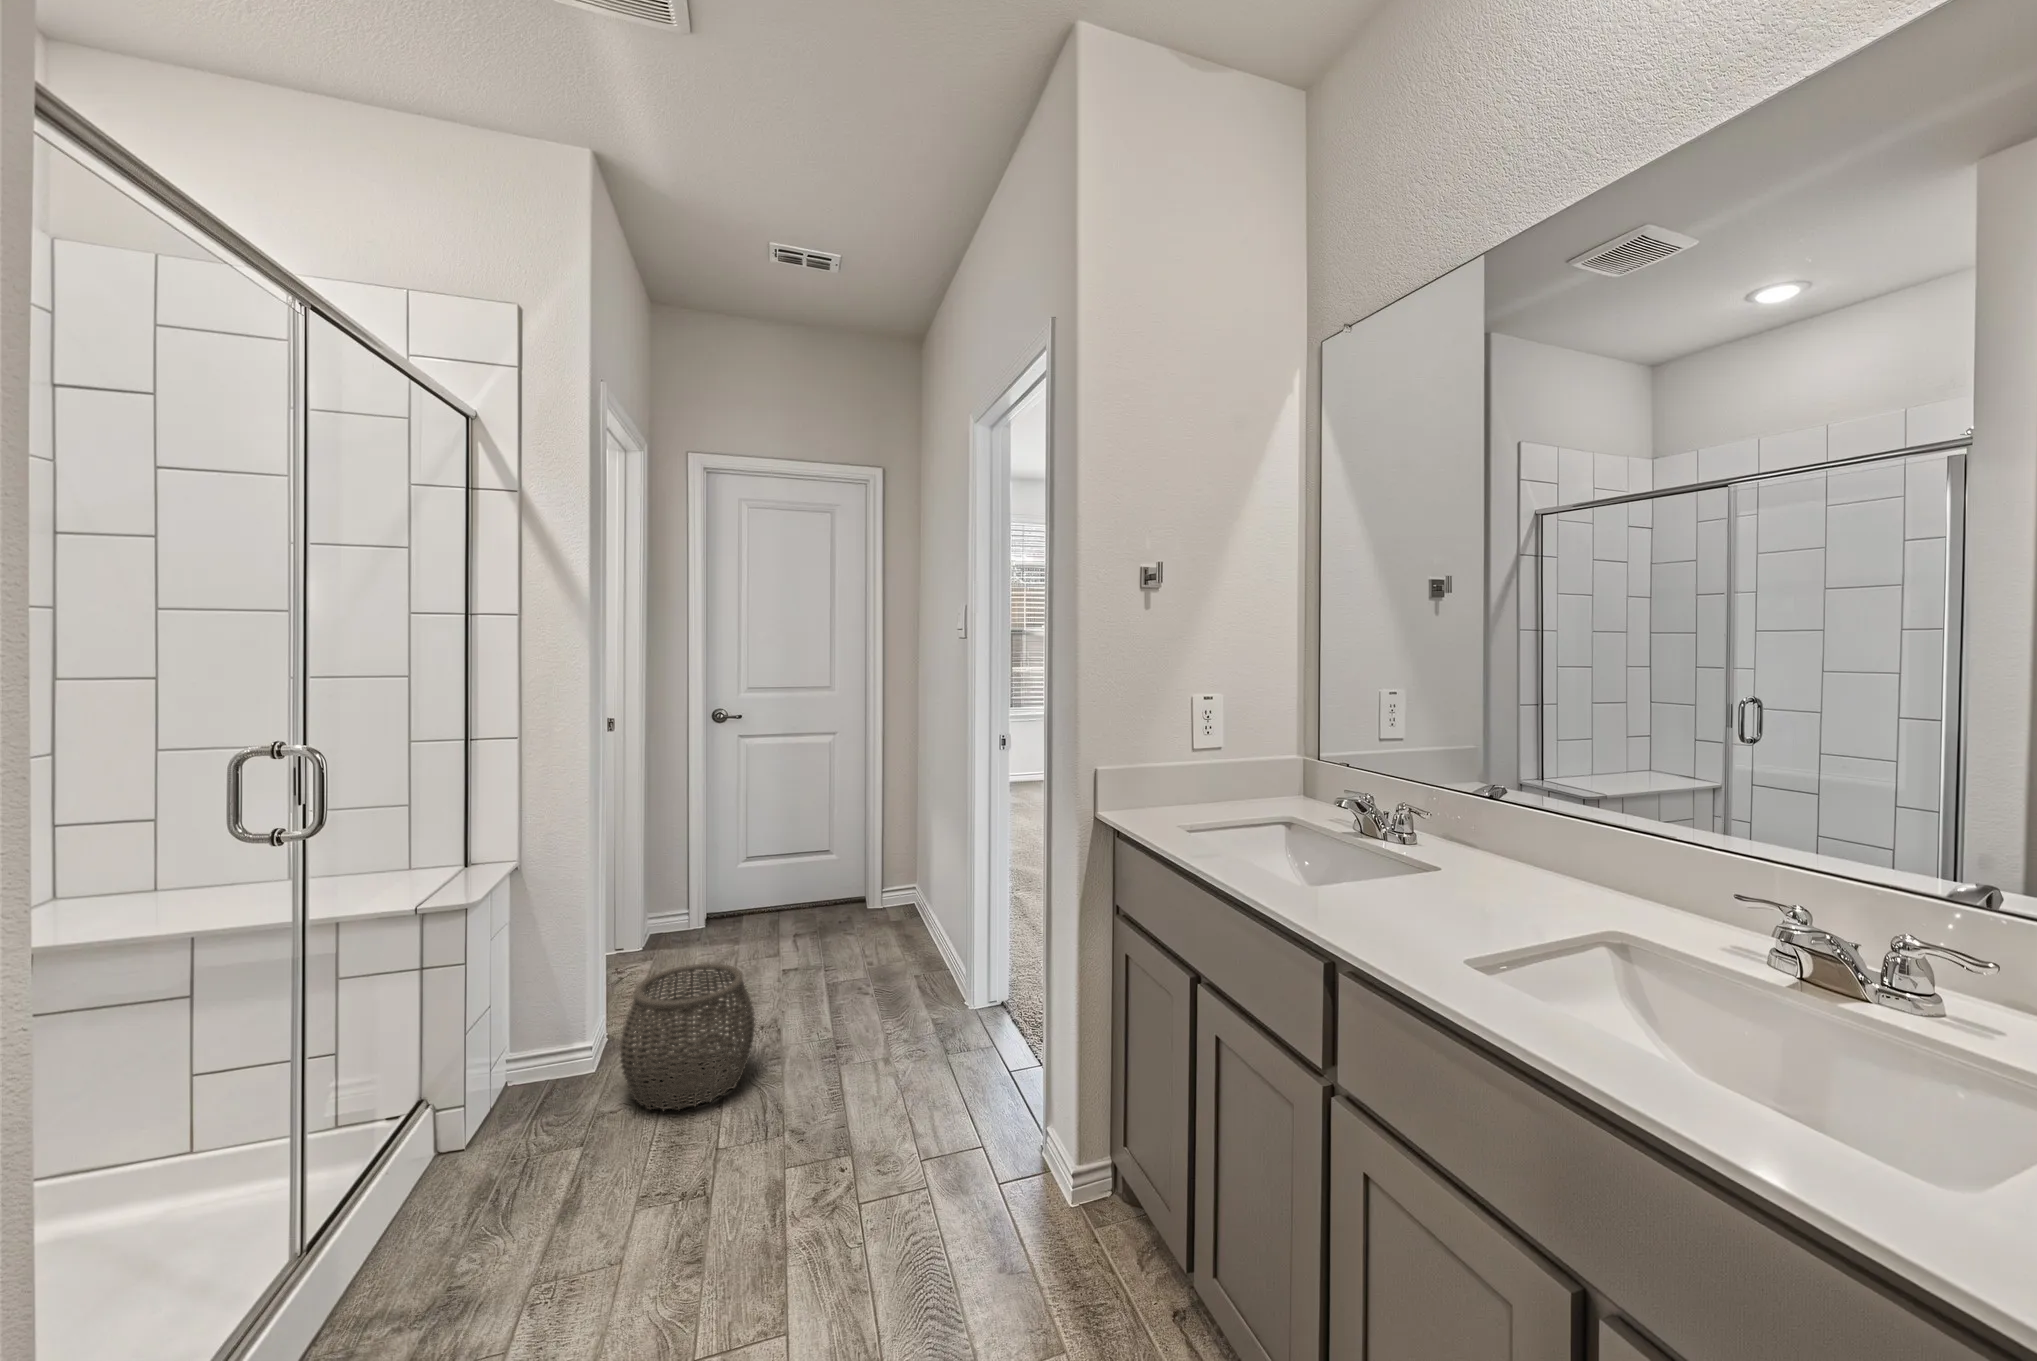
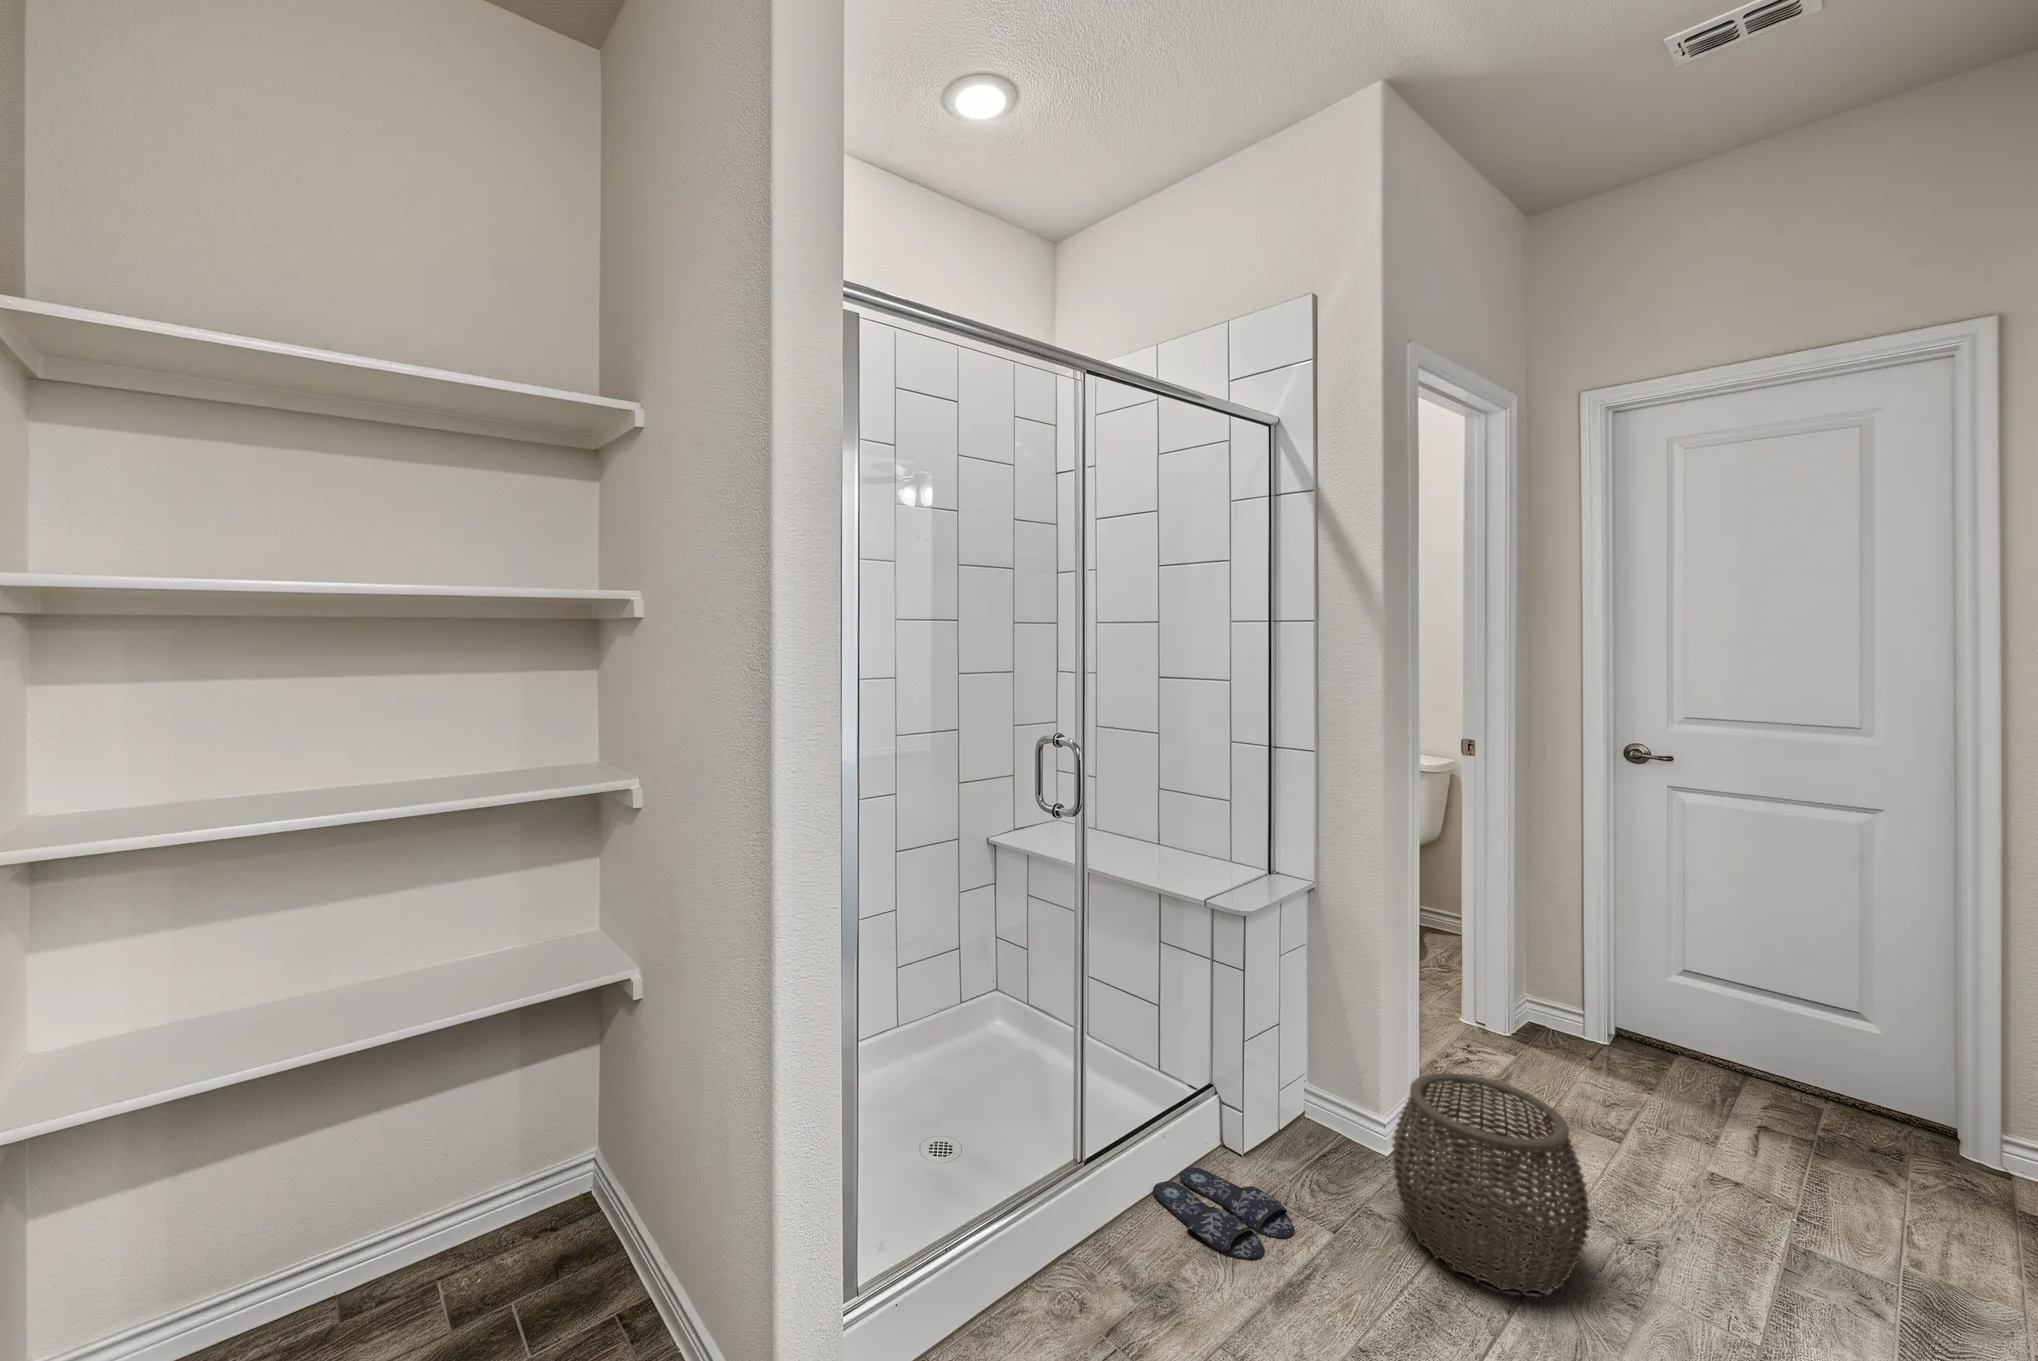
slippers: none [390,1151,552,1227] -> present [1153,1167,1295,1260]

